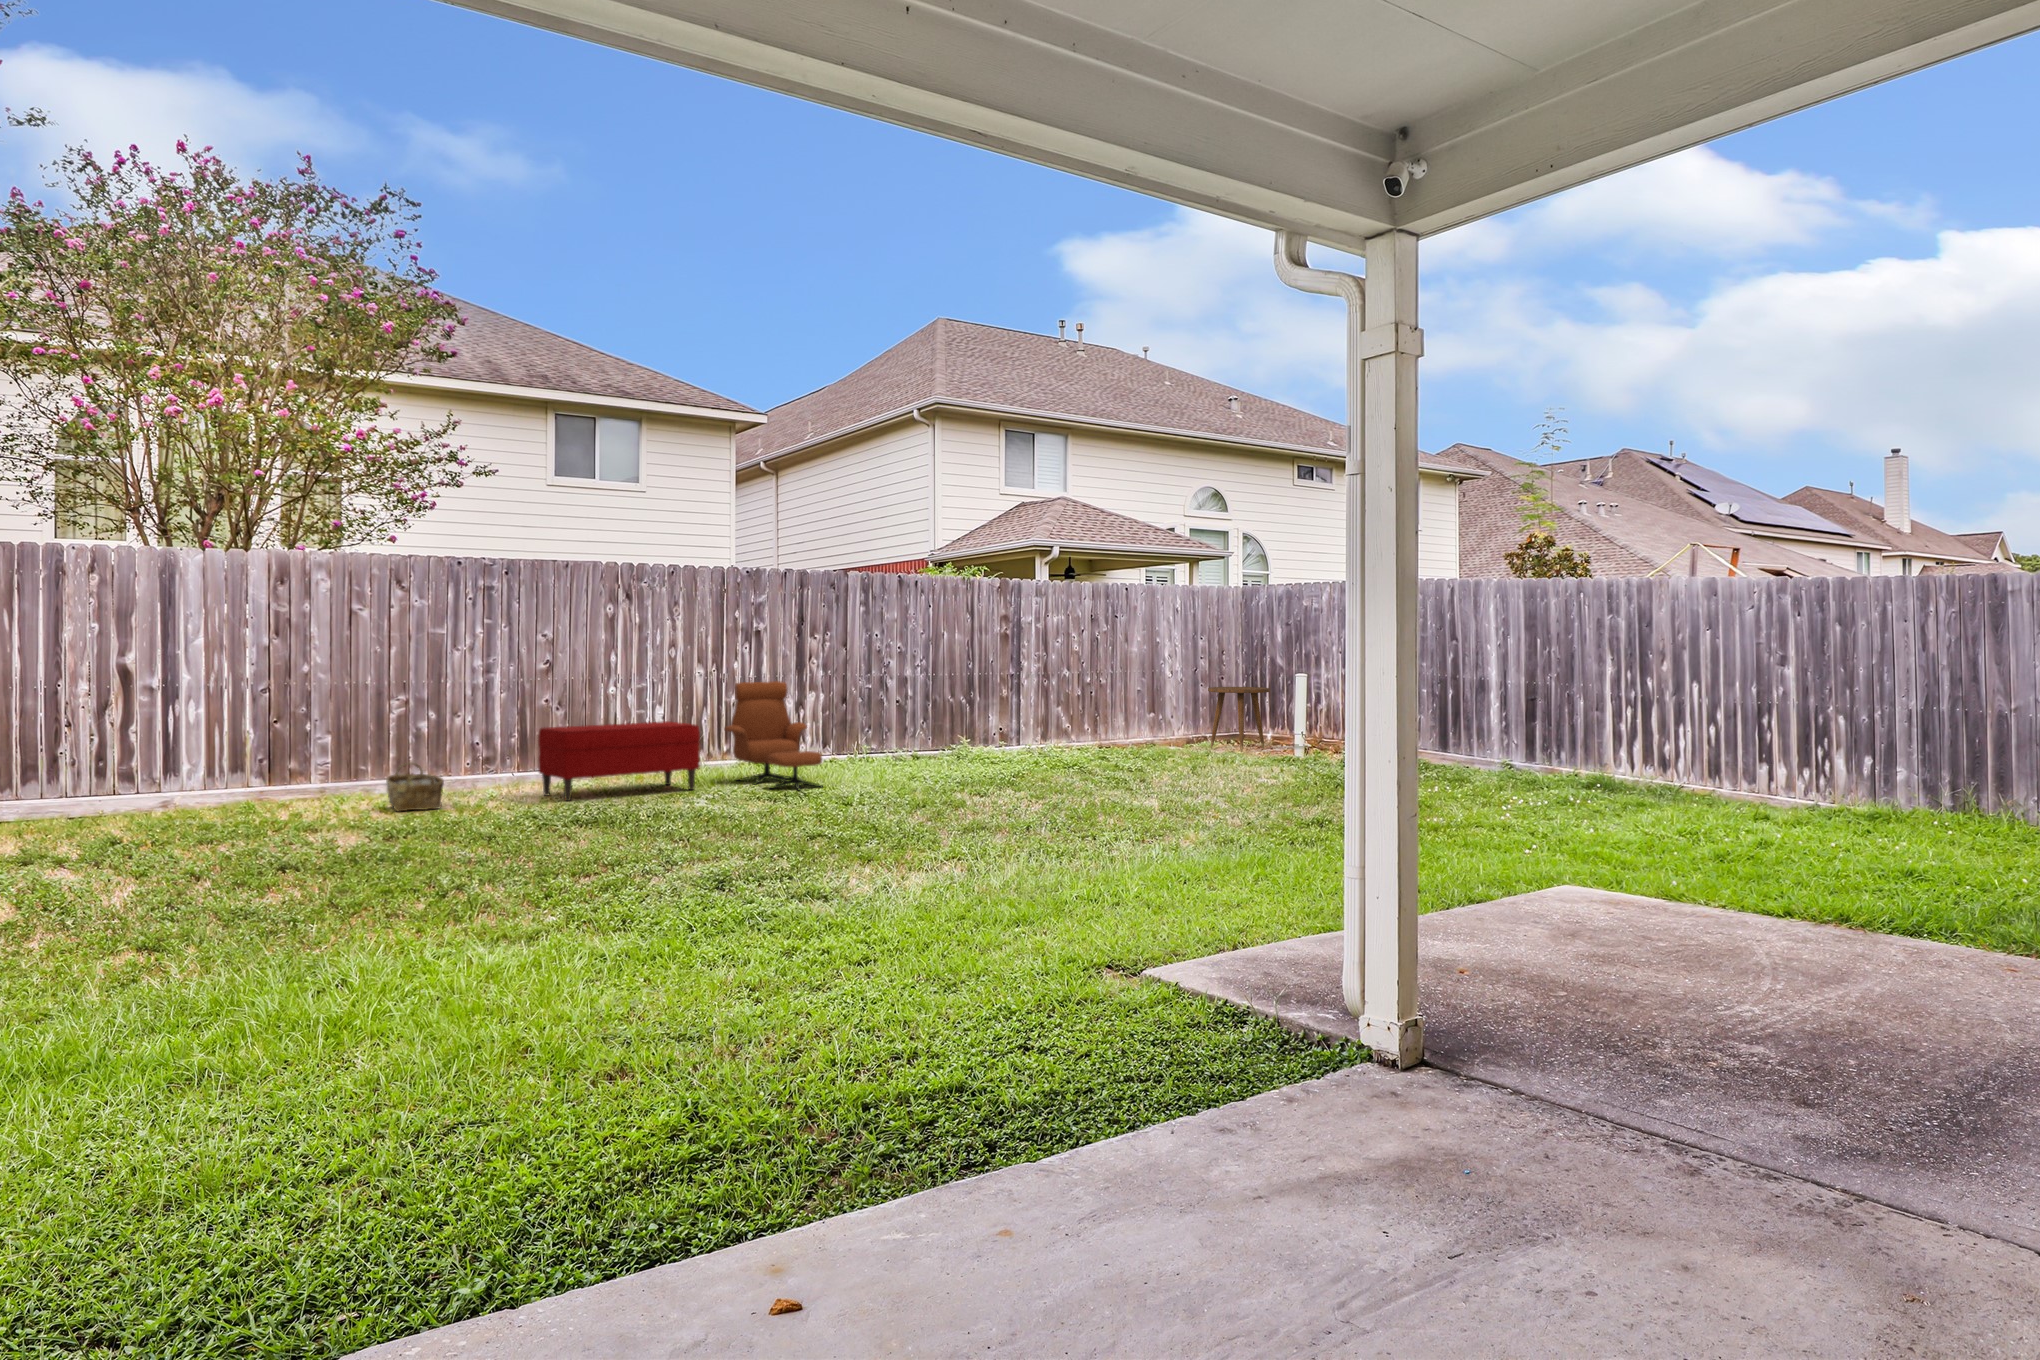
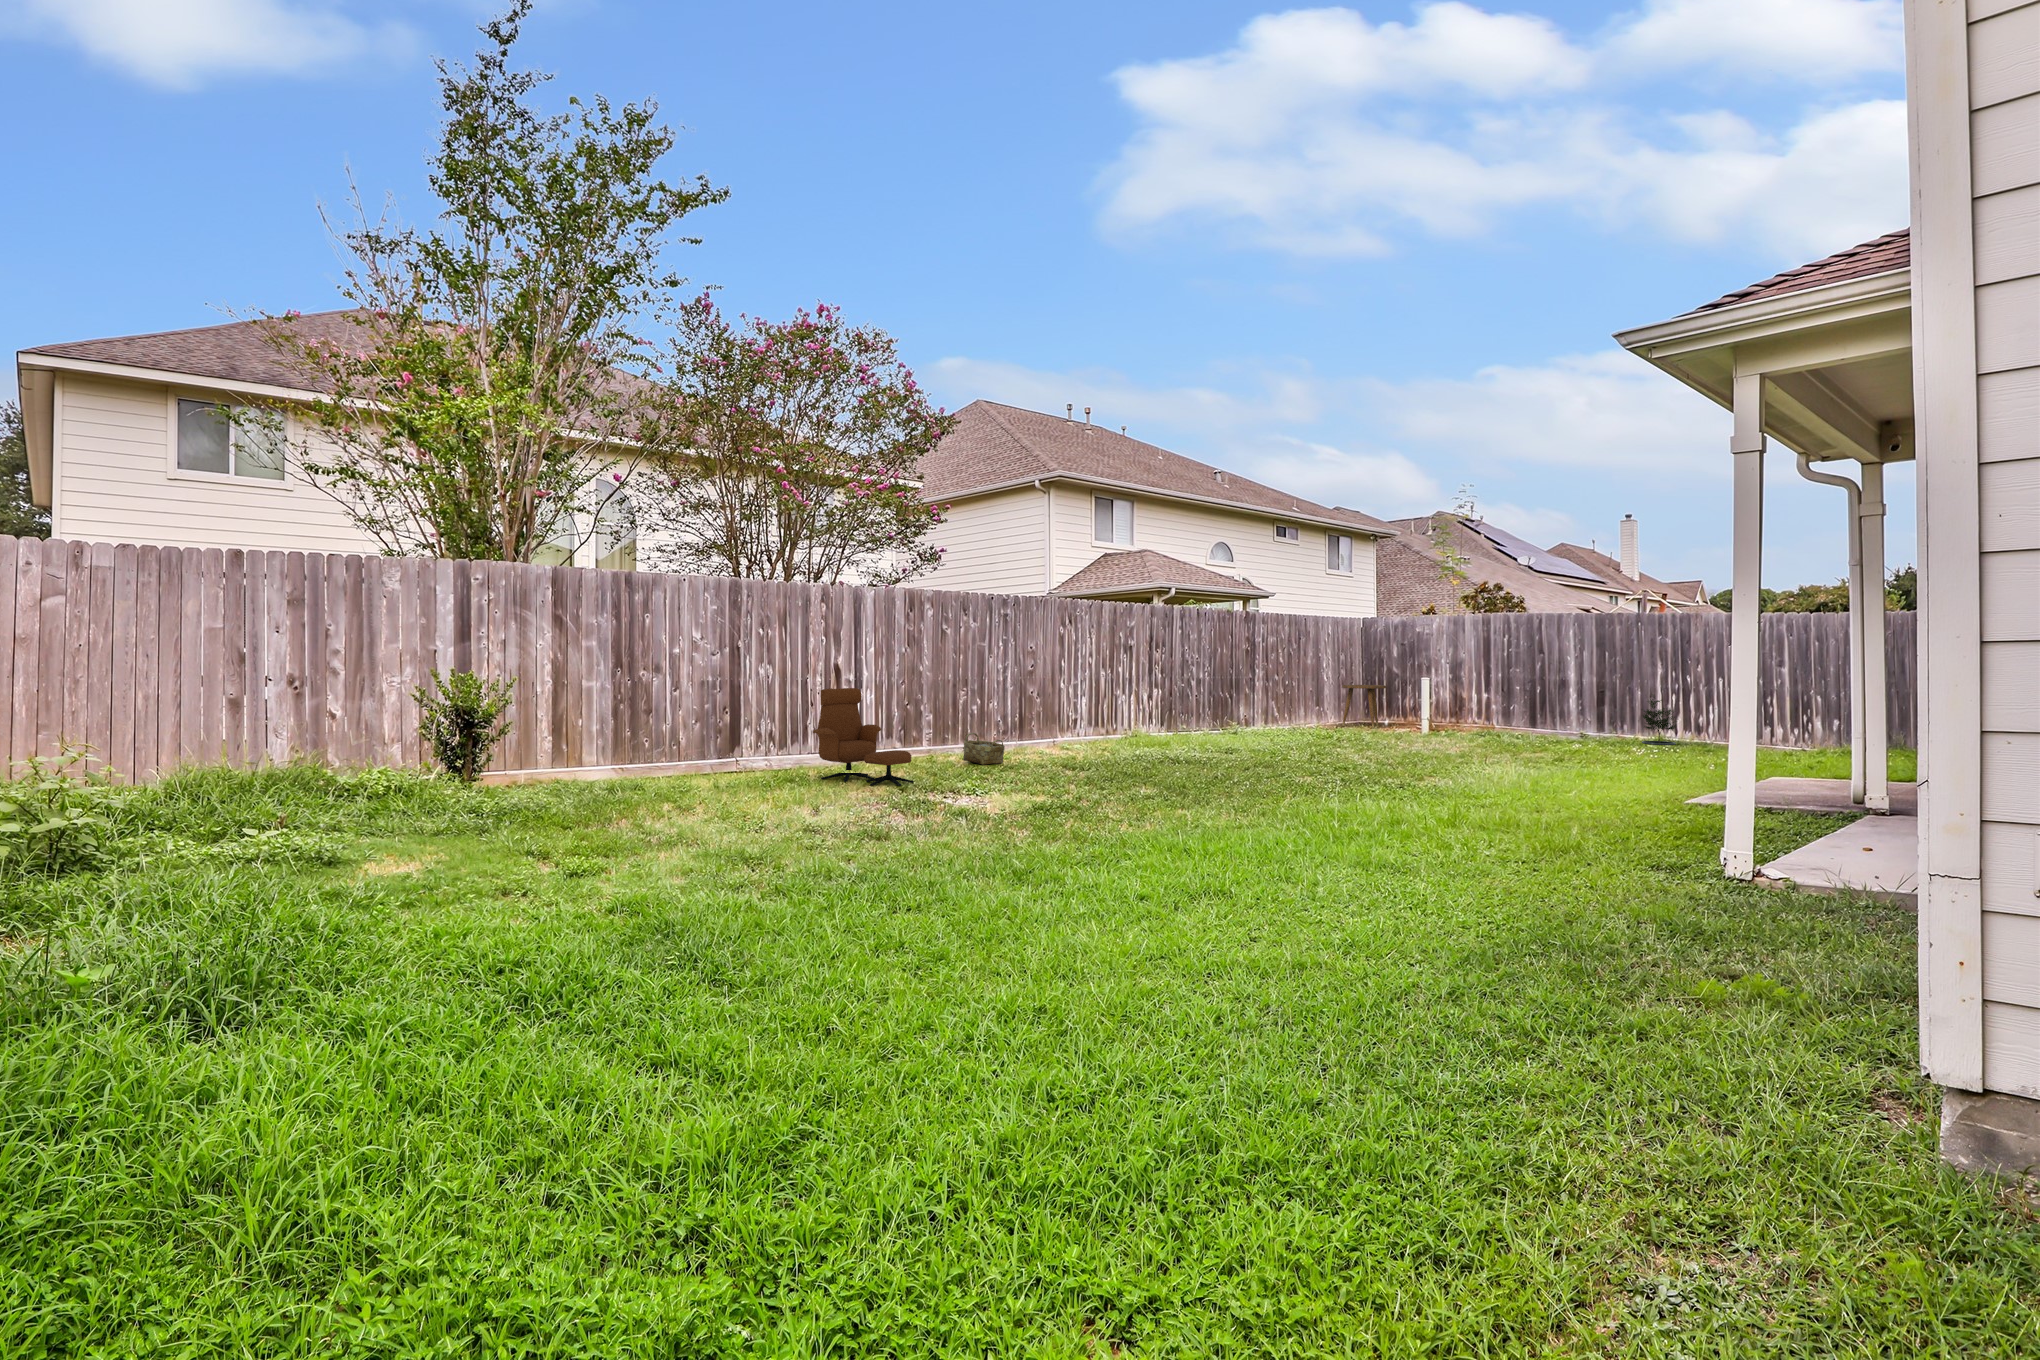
lounge chair: present [724,681,822,790] -> present [813,688,914,786]
potted tree: none [1574,706,1631,788] -> present [1642,696,1676,745]
bench: present [538,721,700,801] -> none [1028,706,1121,758]

